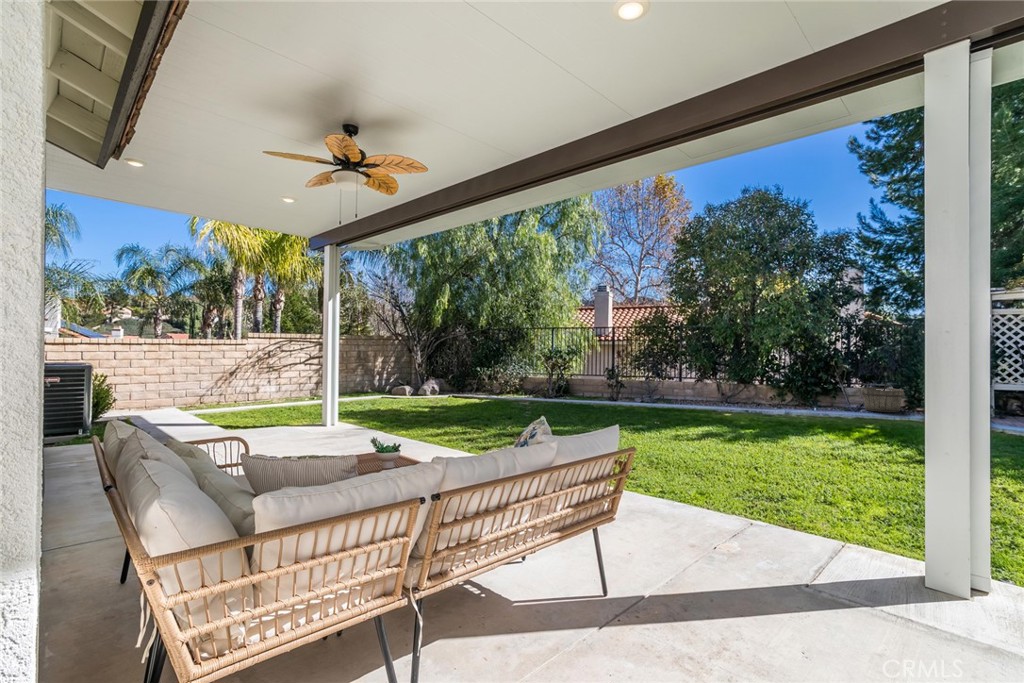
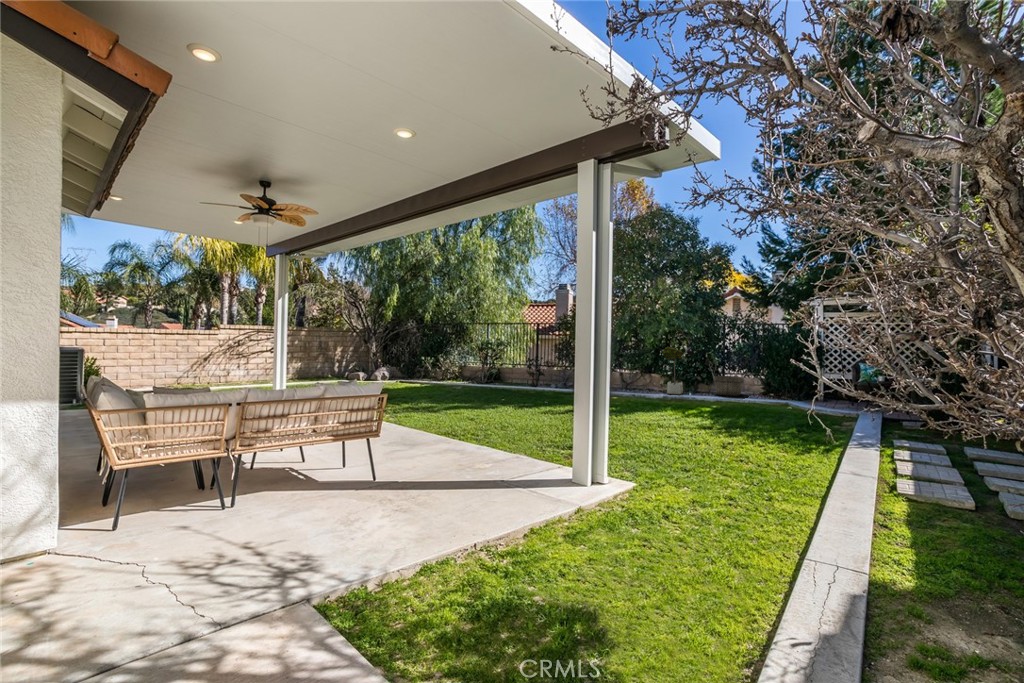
potted tree: none [794,353,822,411] -> present [663,347,683,394]

